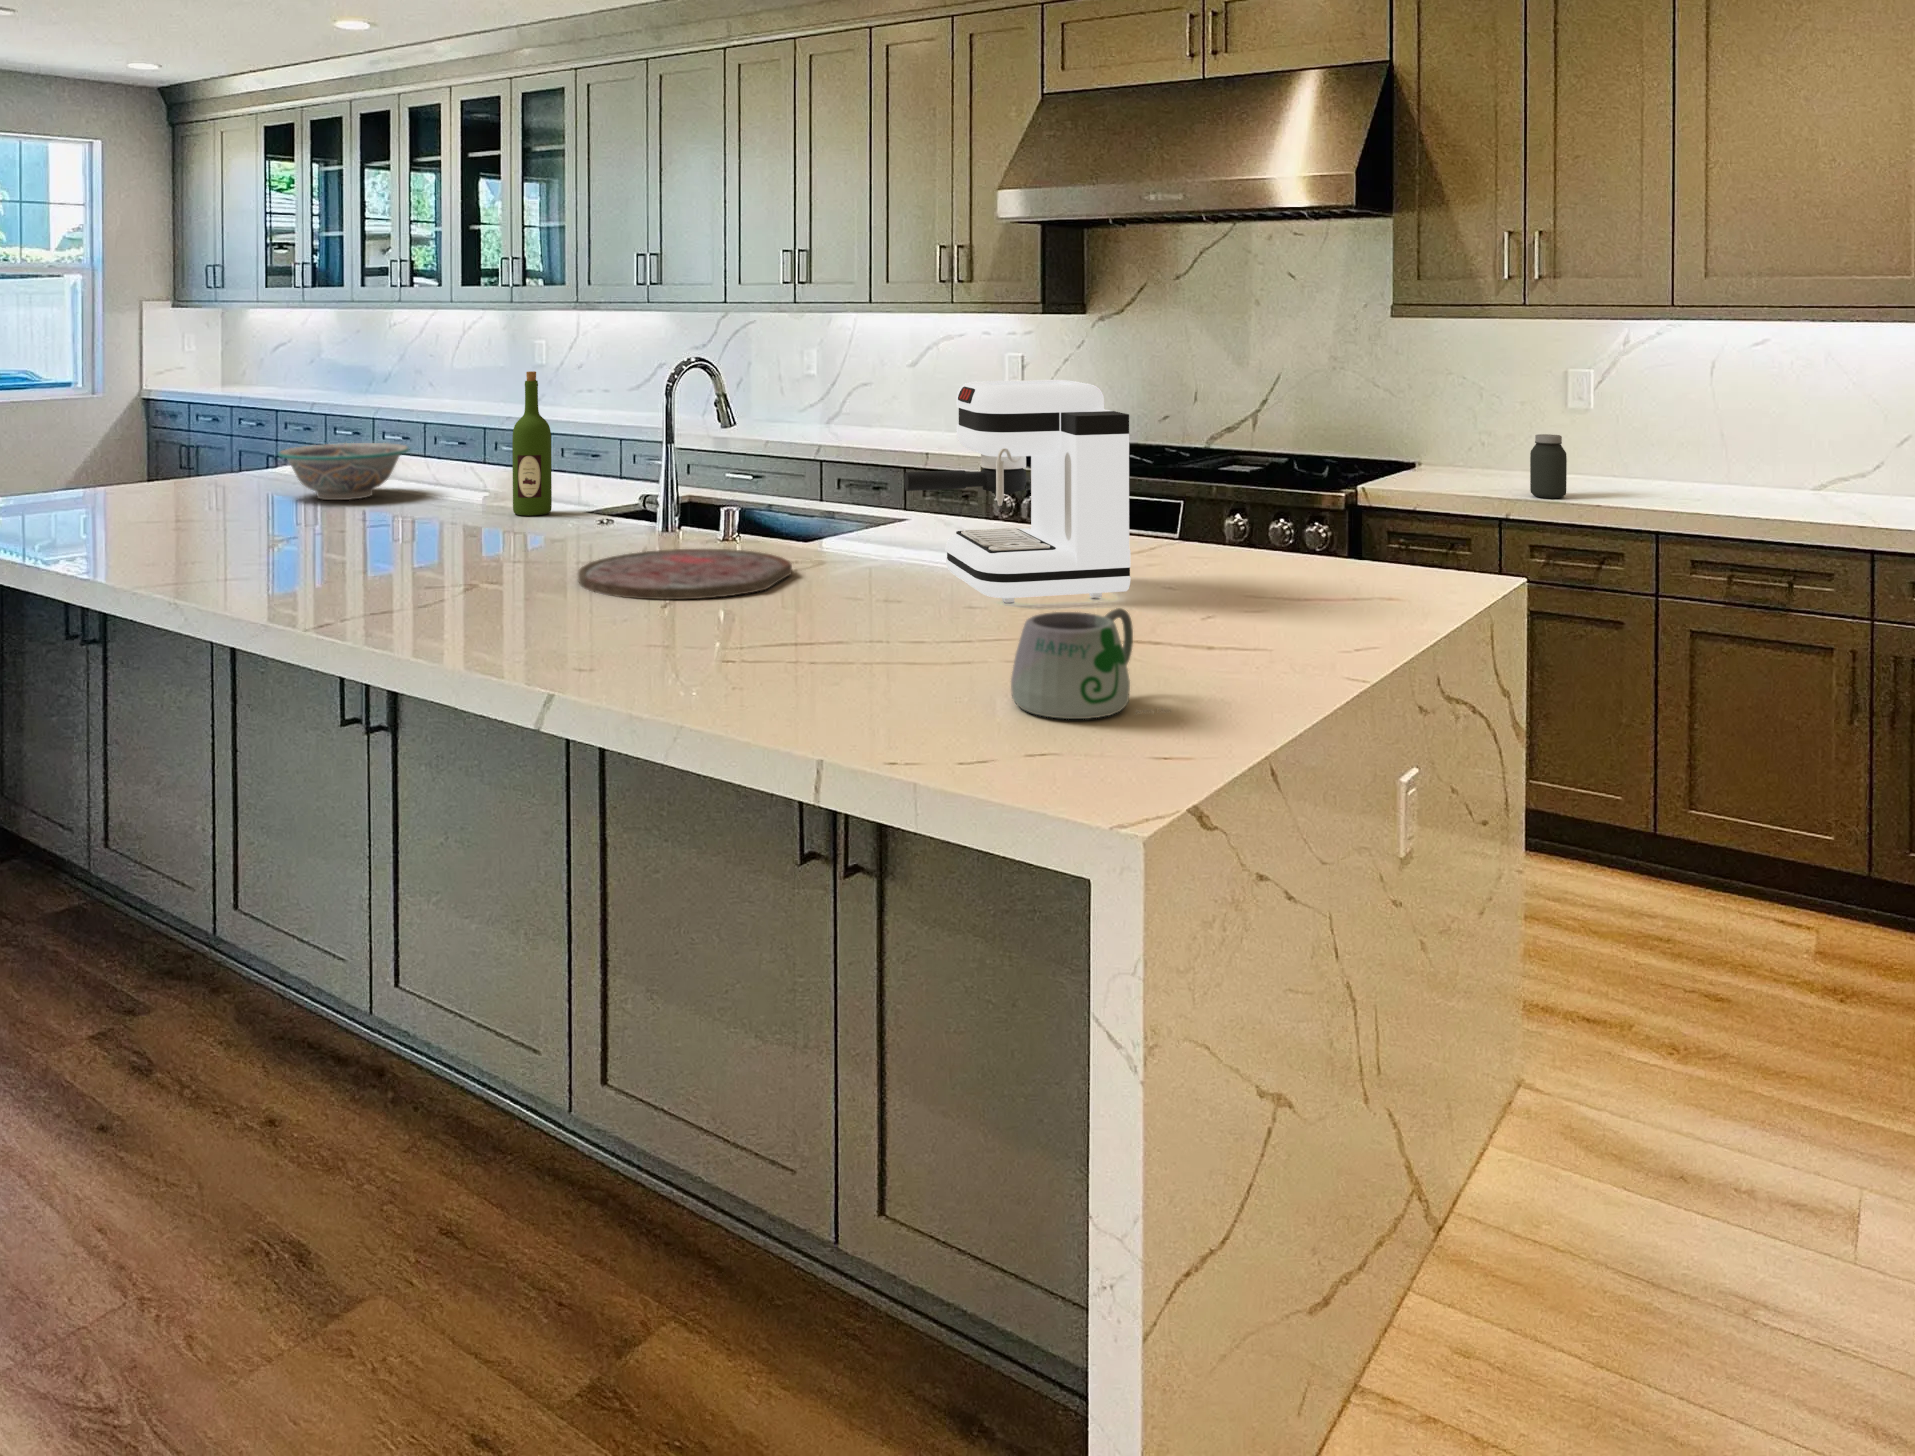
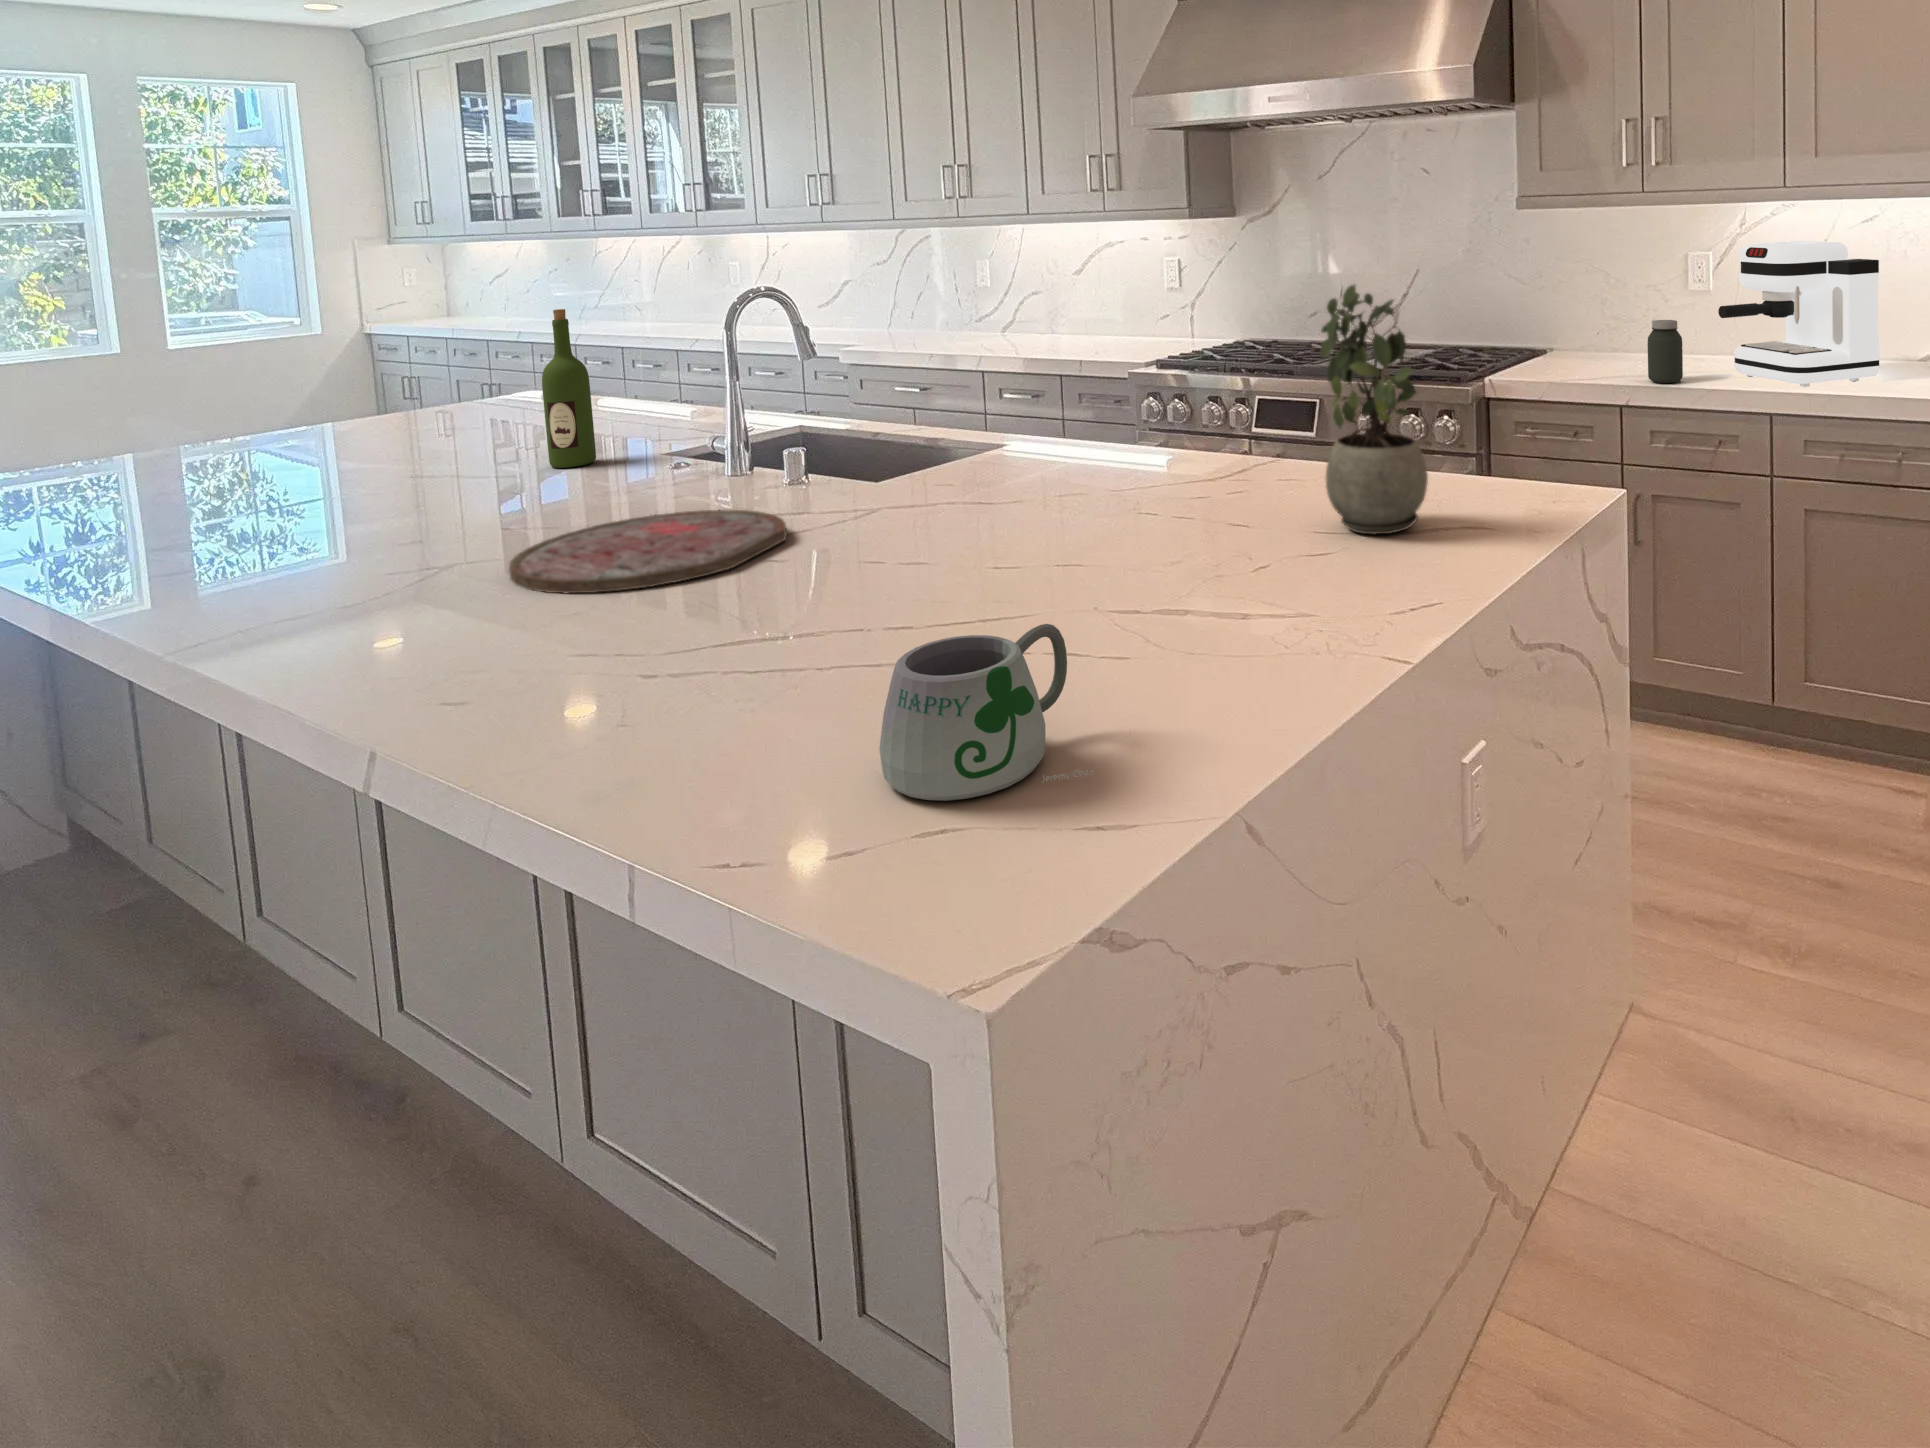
potted plant: none [1266,374,1361,594] -> present [1320,285,1428,534]
coffee maker: present [904,380,1130,603] -> present [1718,241,1880,387]
bowl: present [278,443,410,500] -> none [295,390,459,458]

